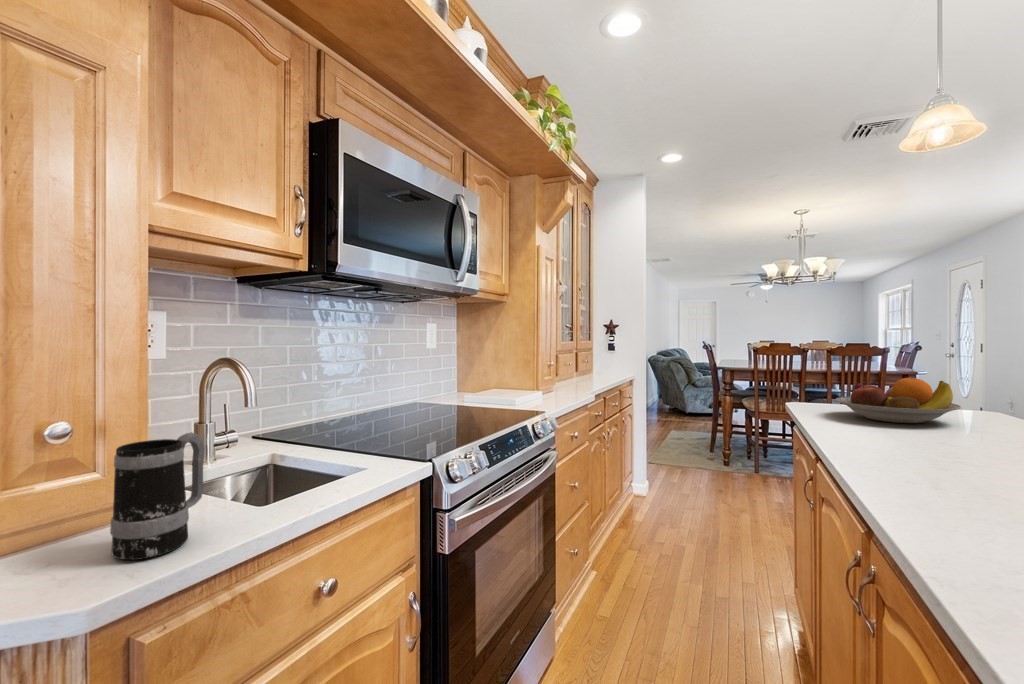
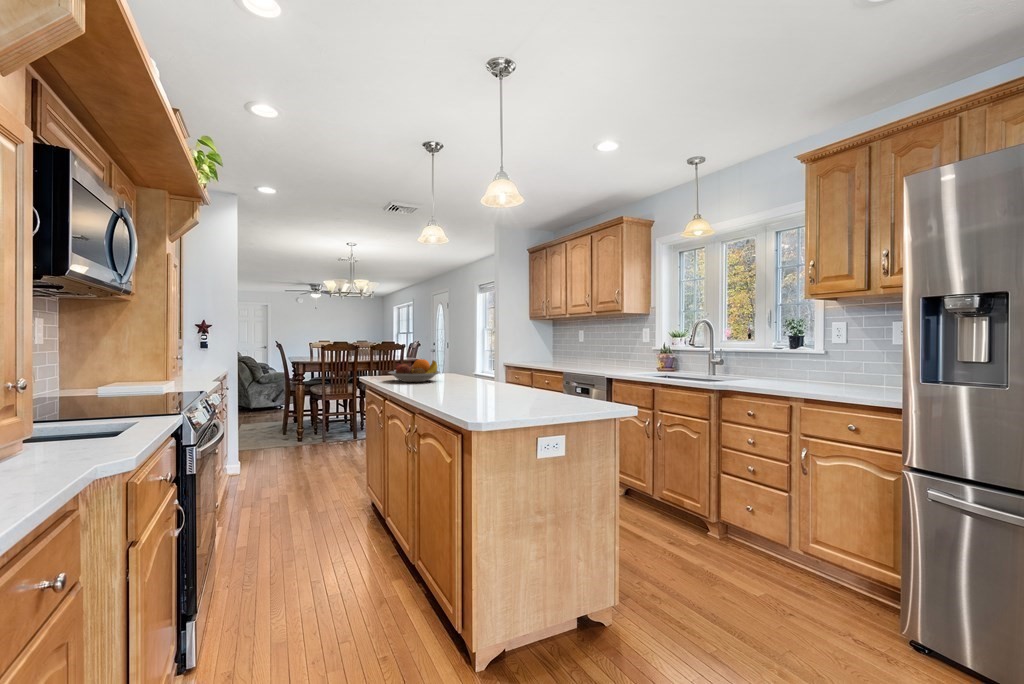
mug: present [110,432,204,560] -> none [47,389,99,462]

